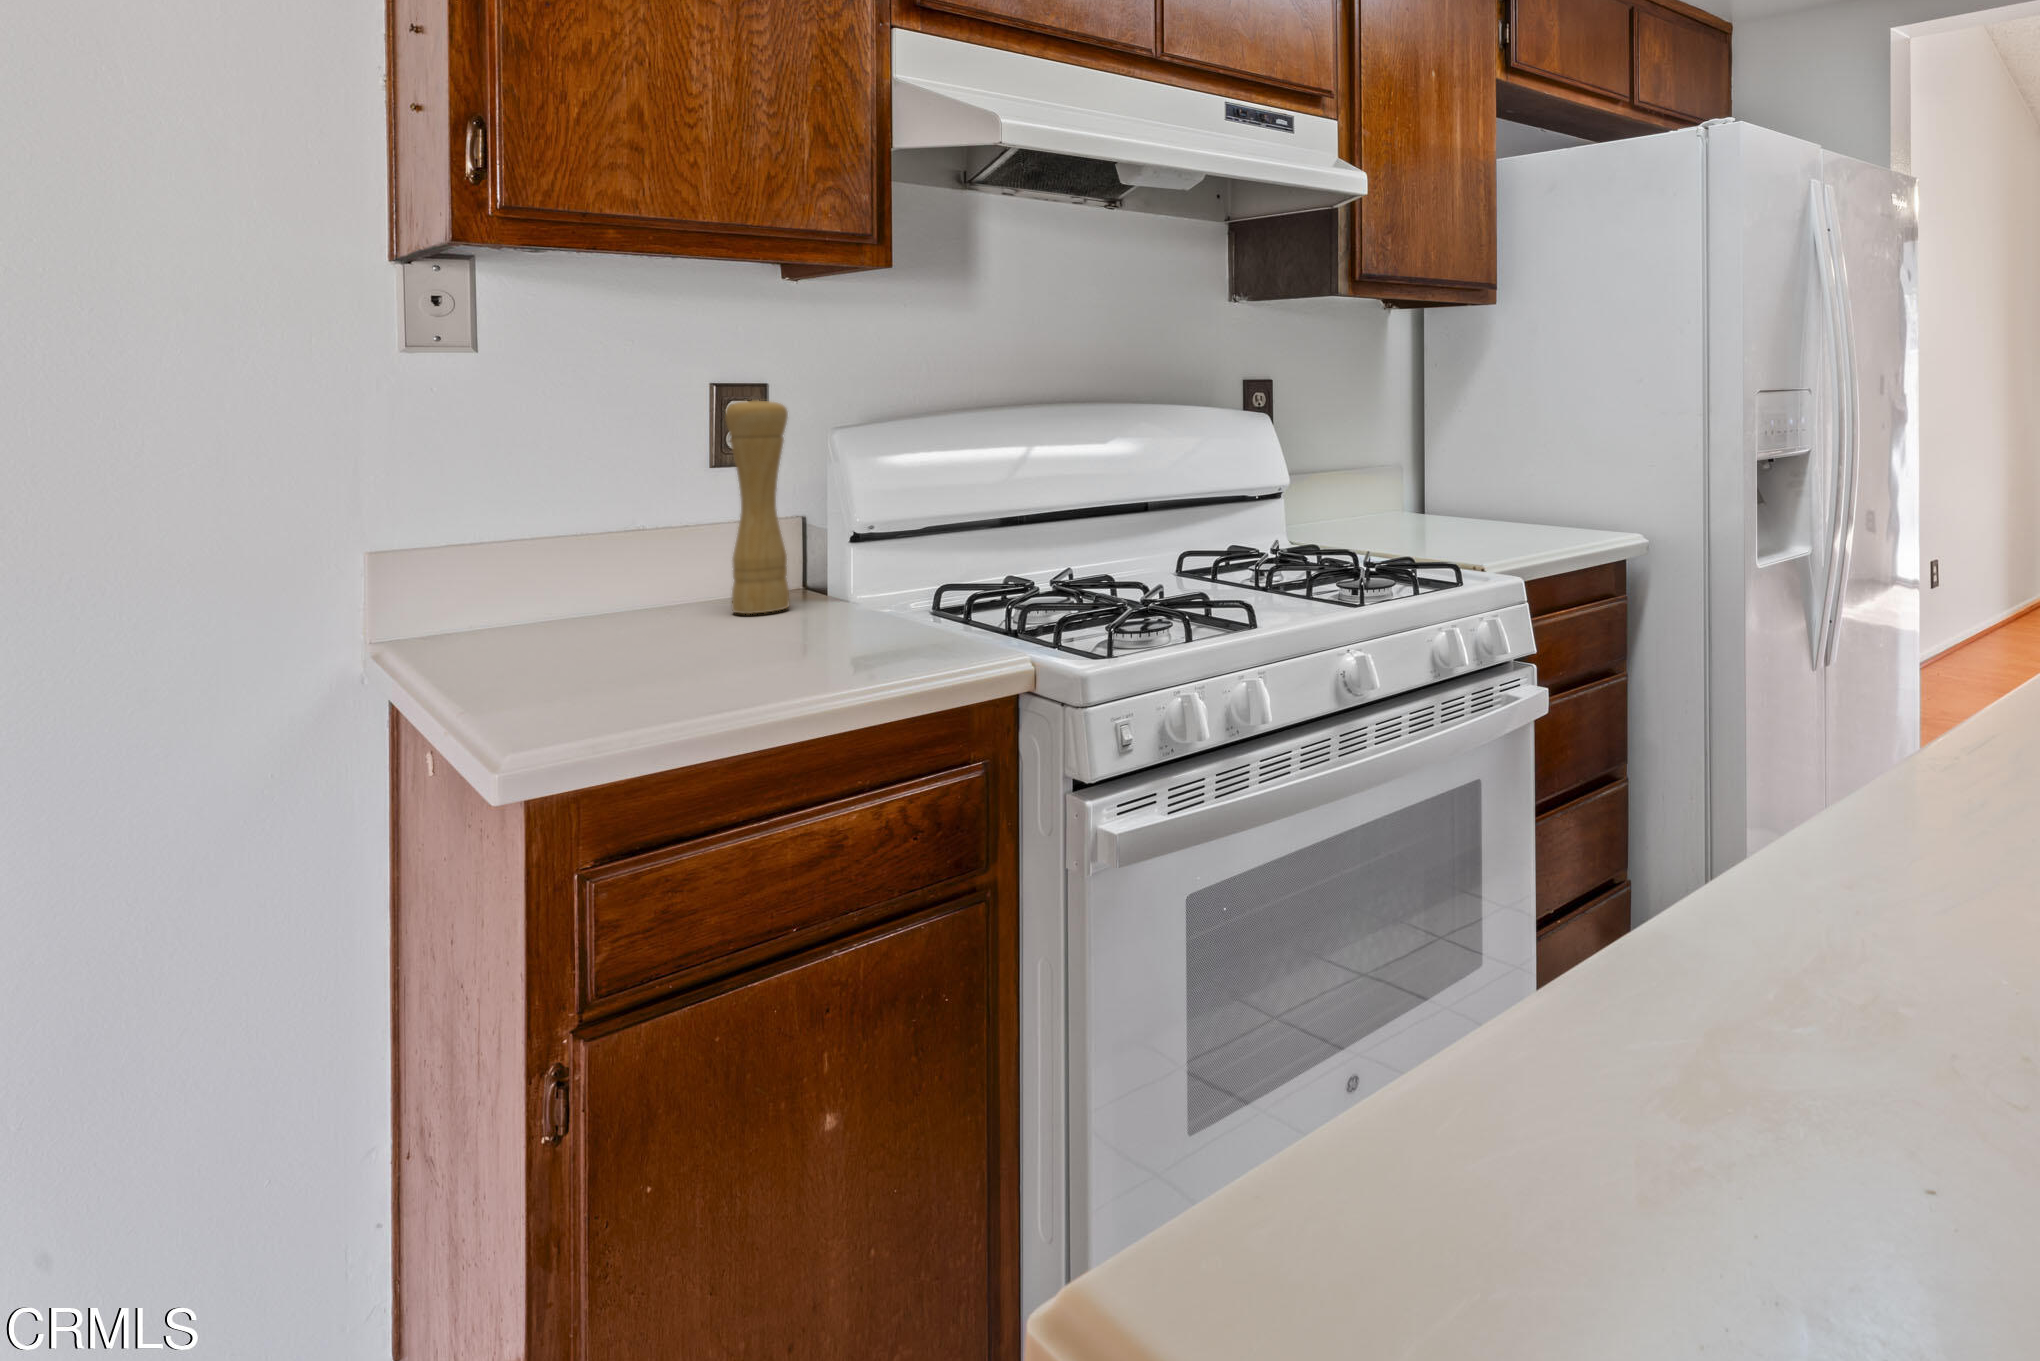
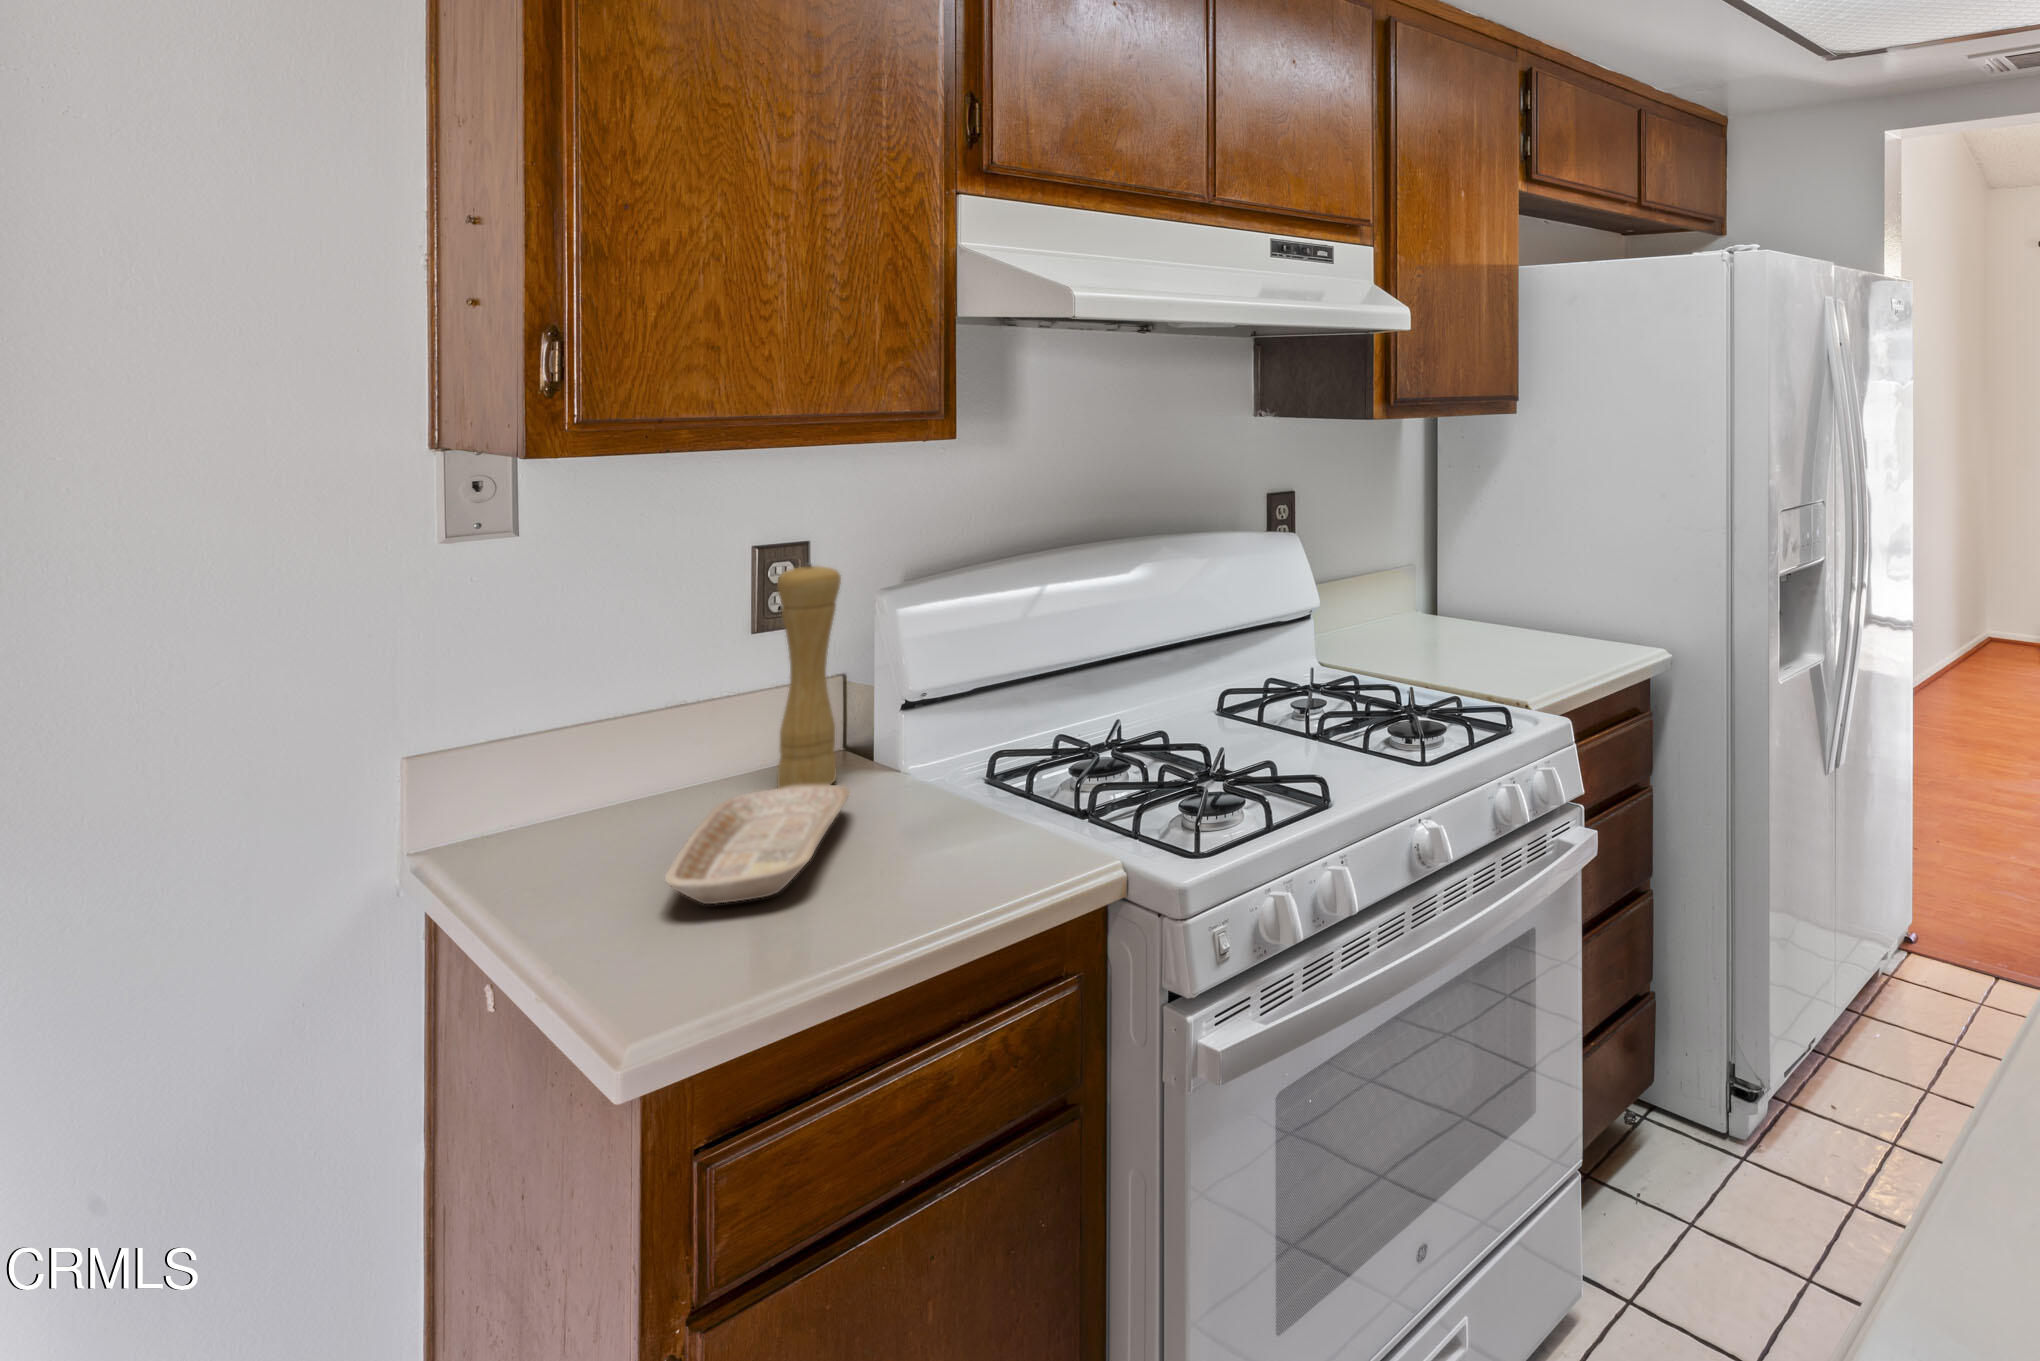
tray: none [582,599,788,675] -> present [665,784,849,904]

